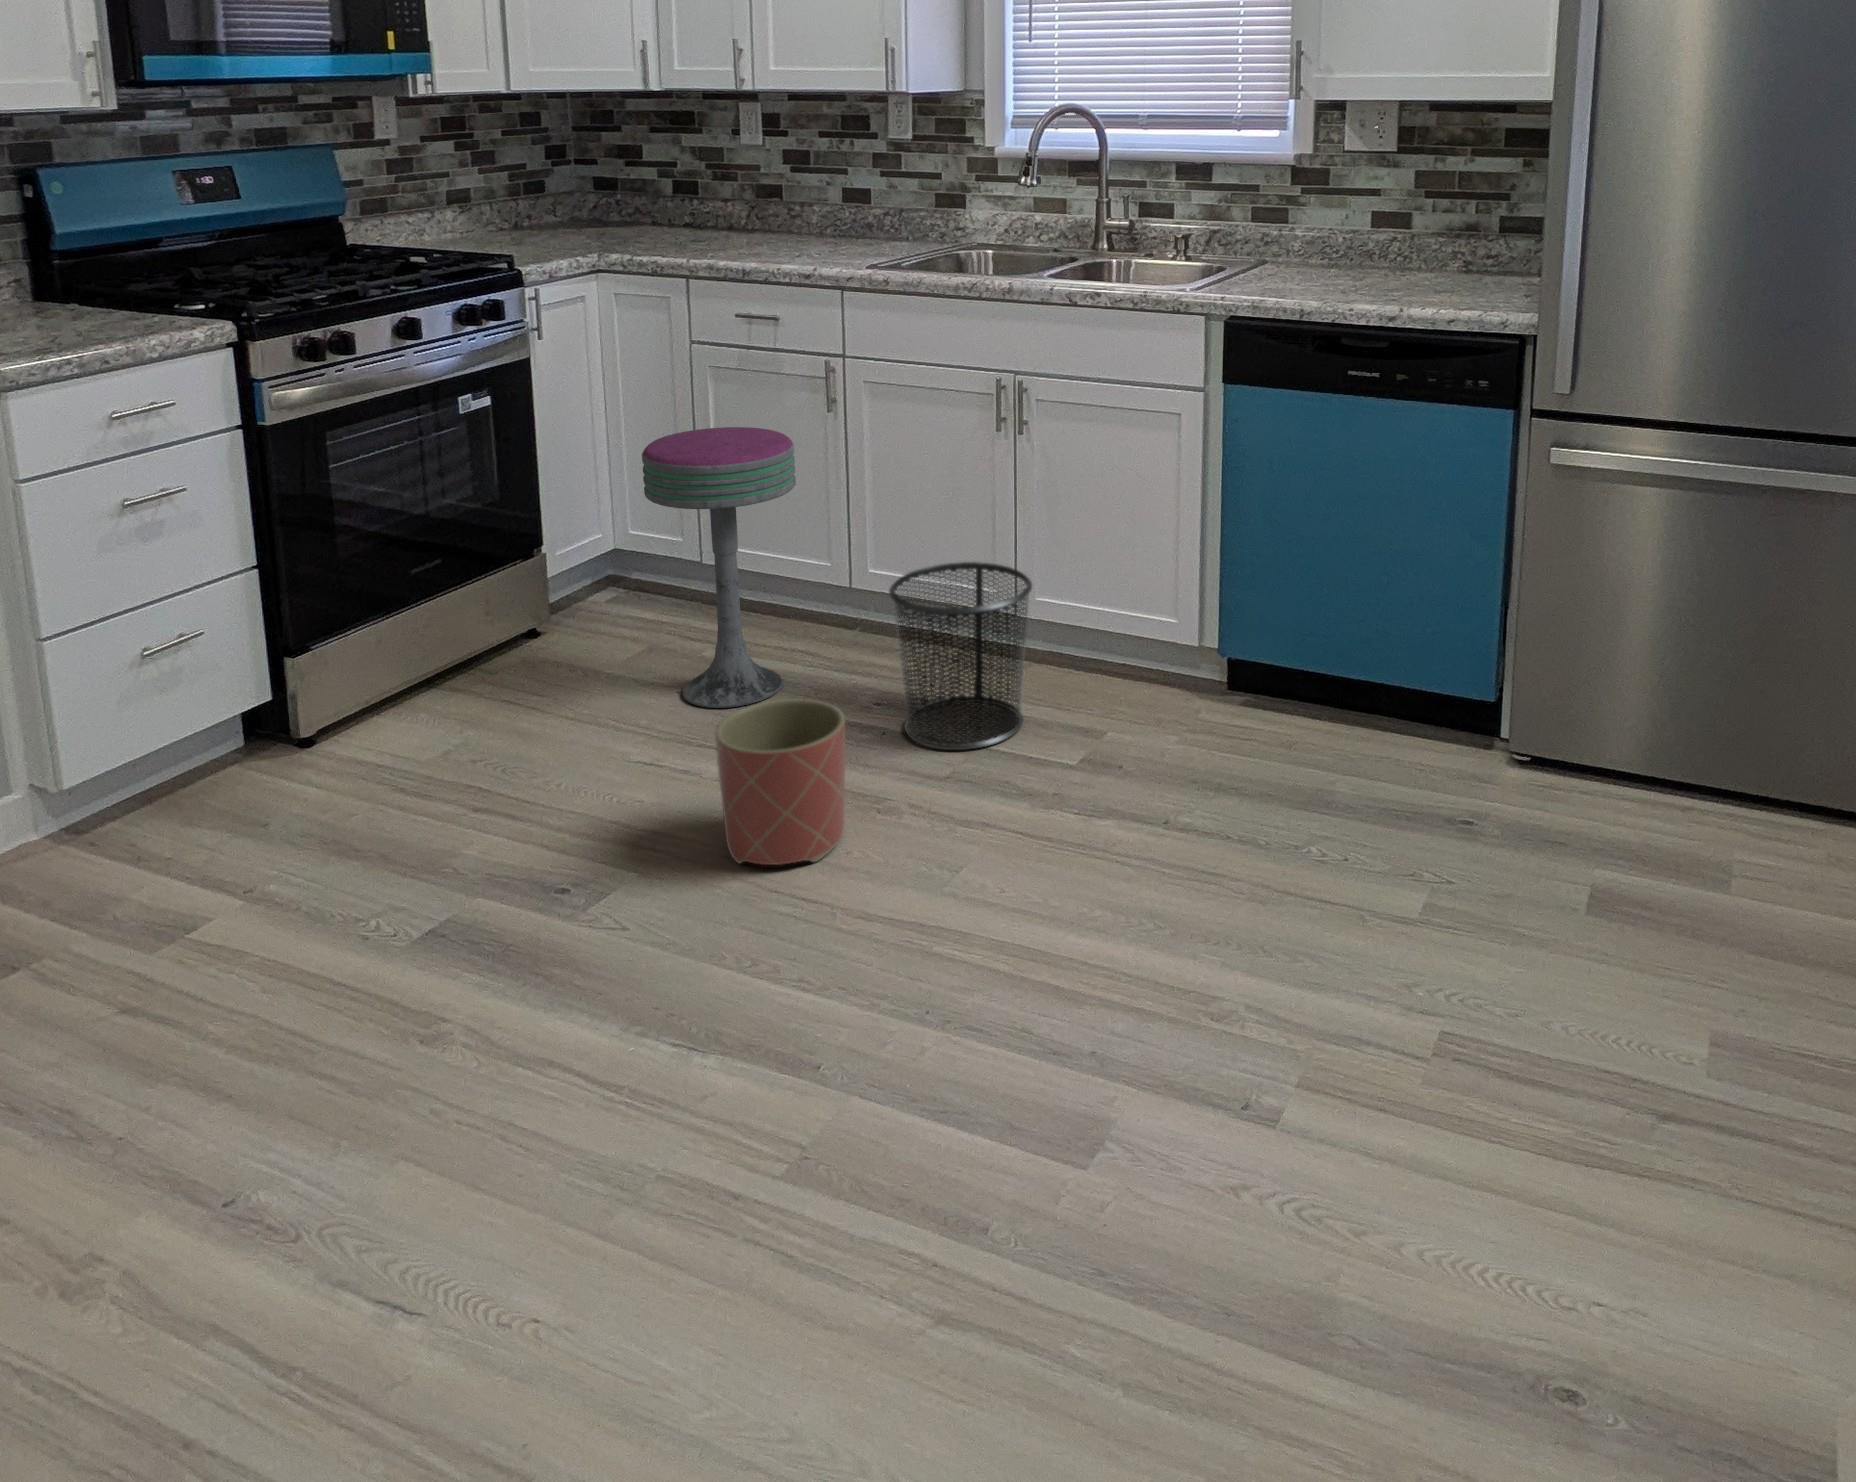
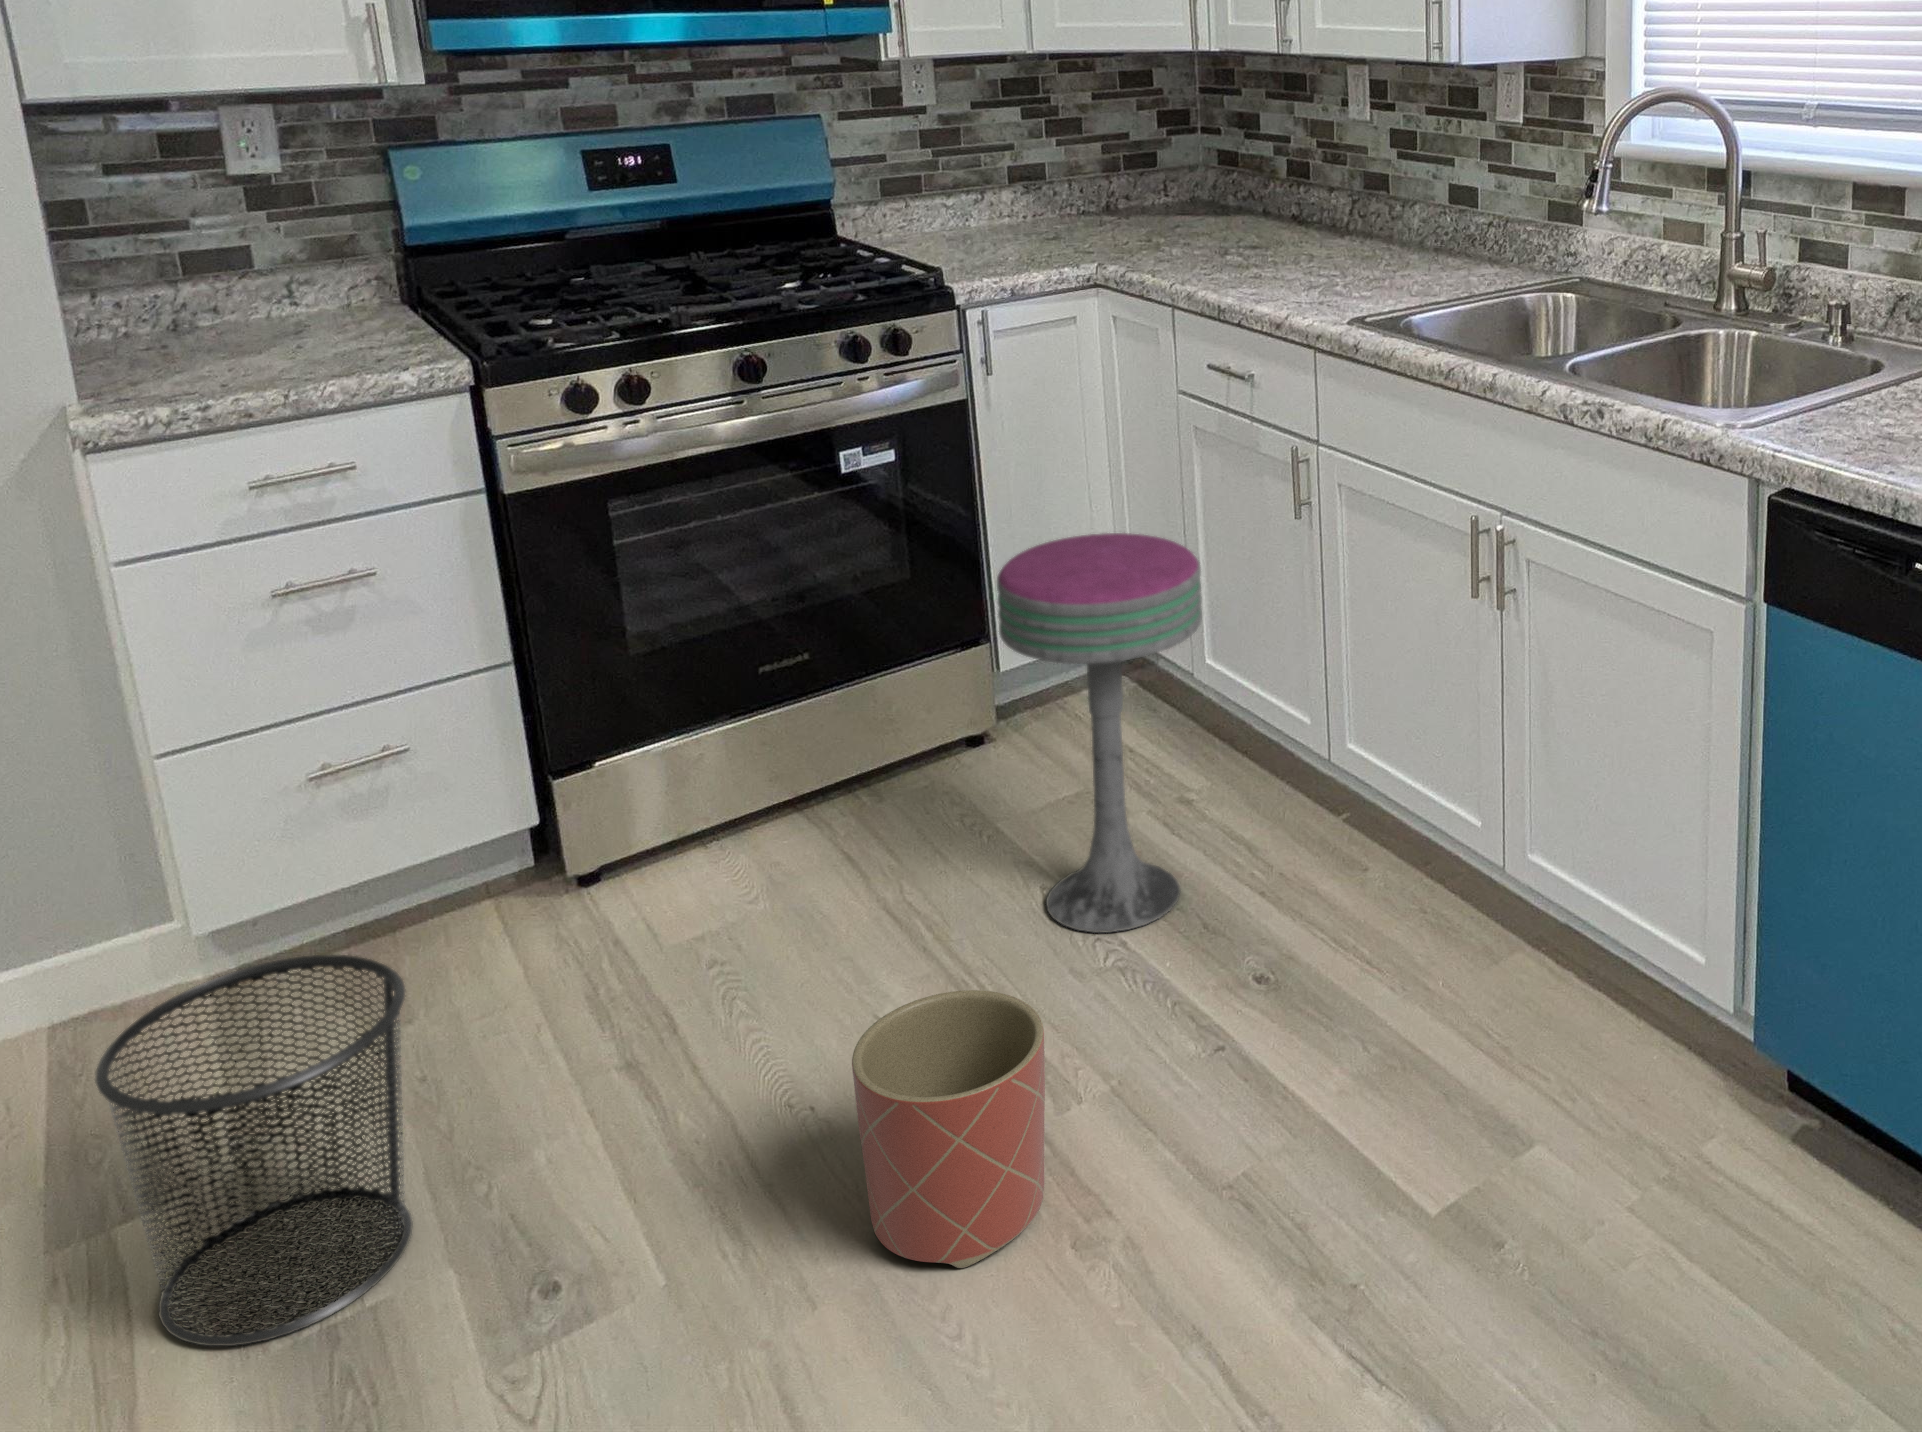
trash can: present [889,562,1032,750] -> present [95,955,413,1346]

